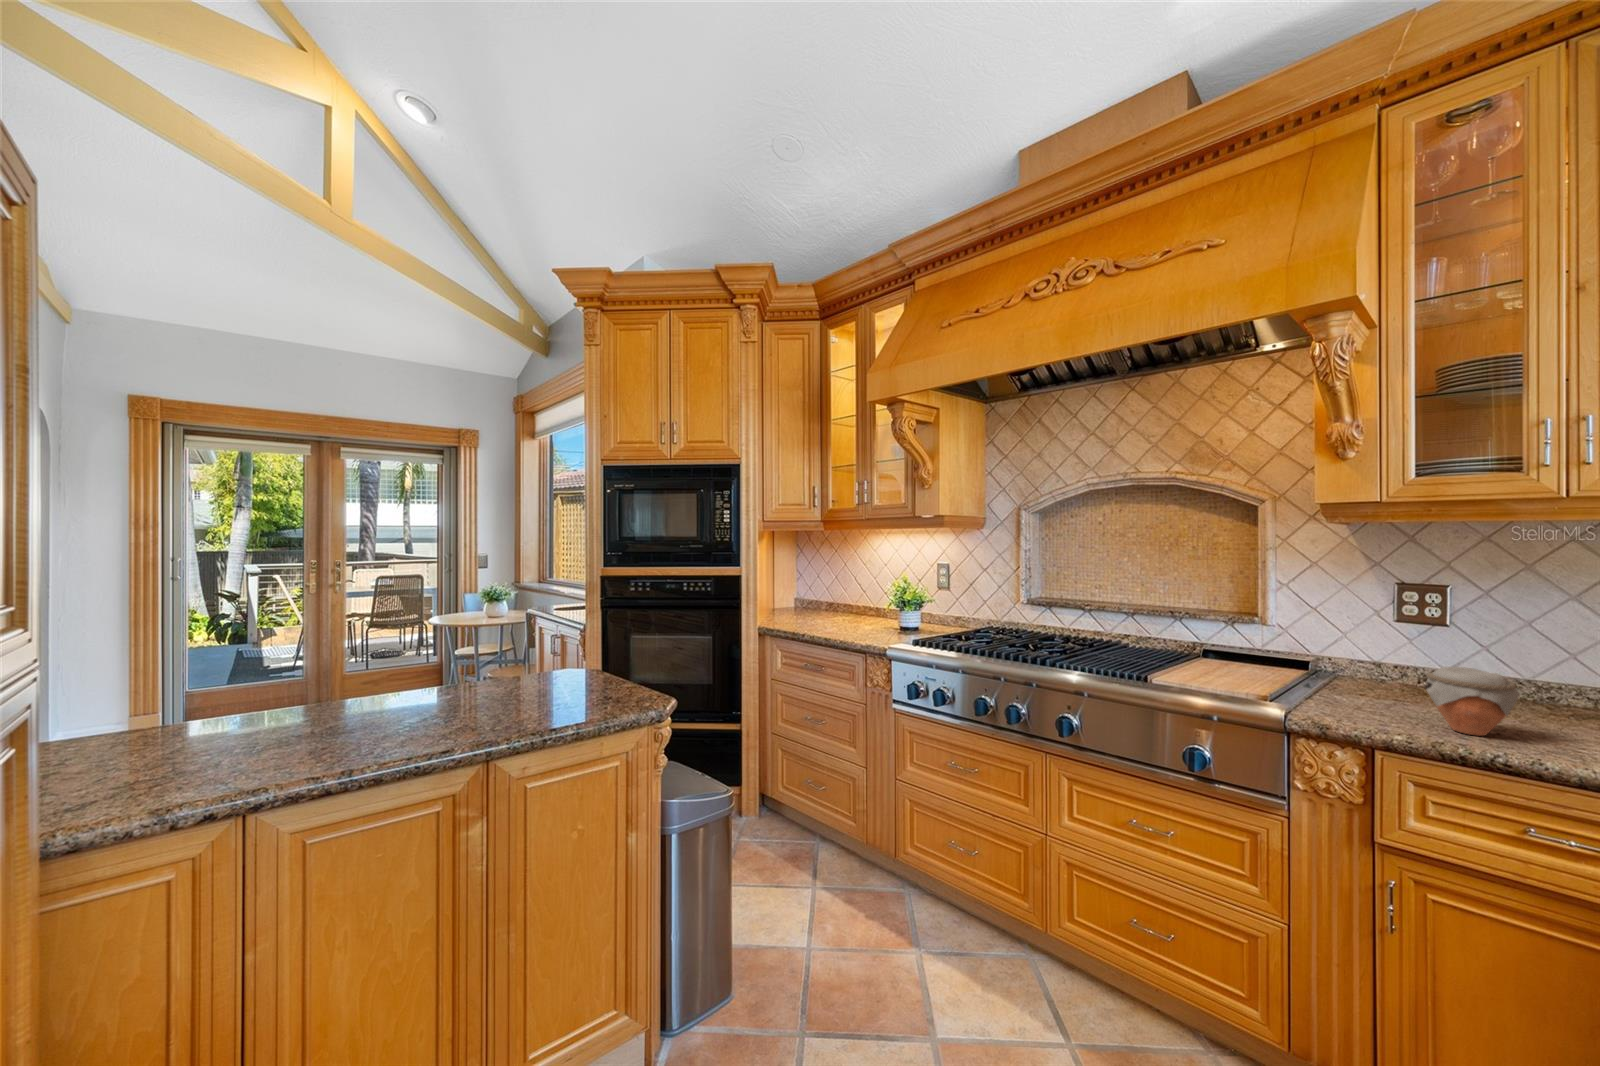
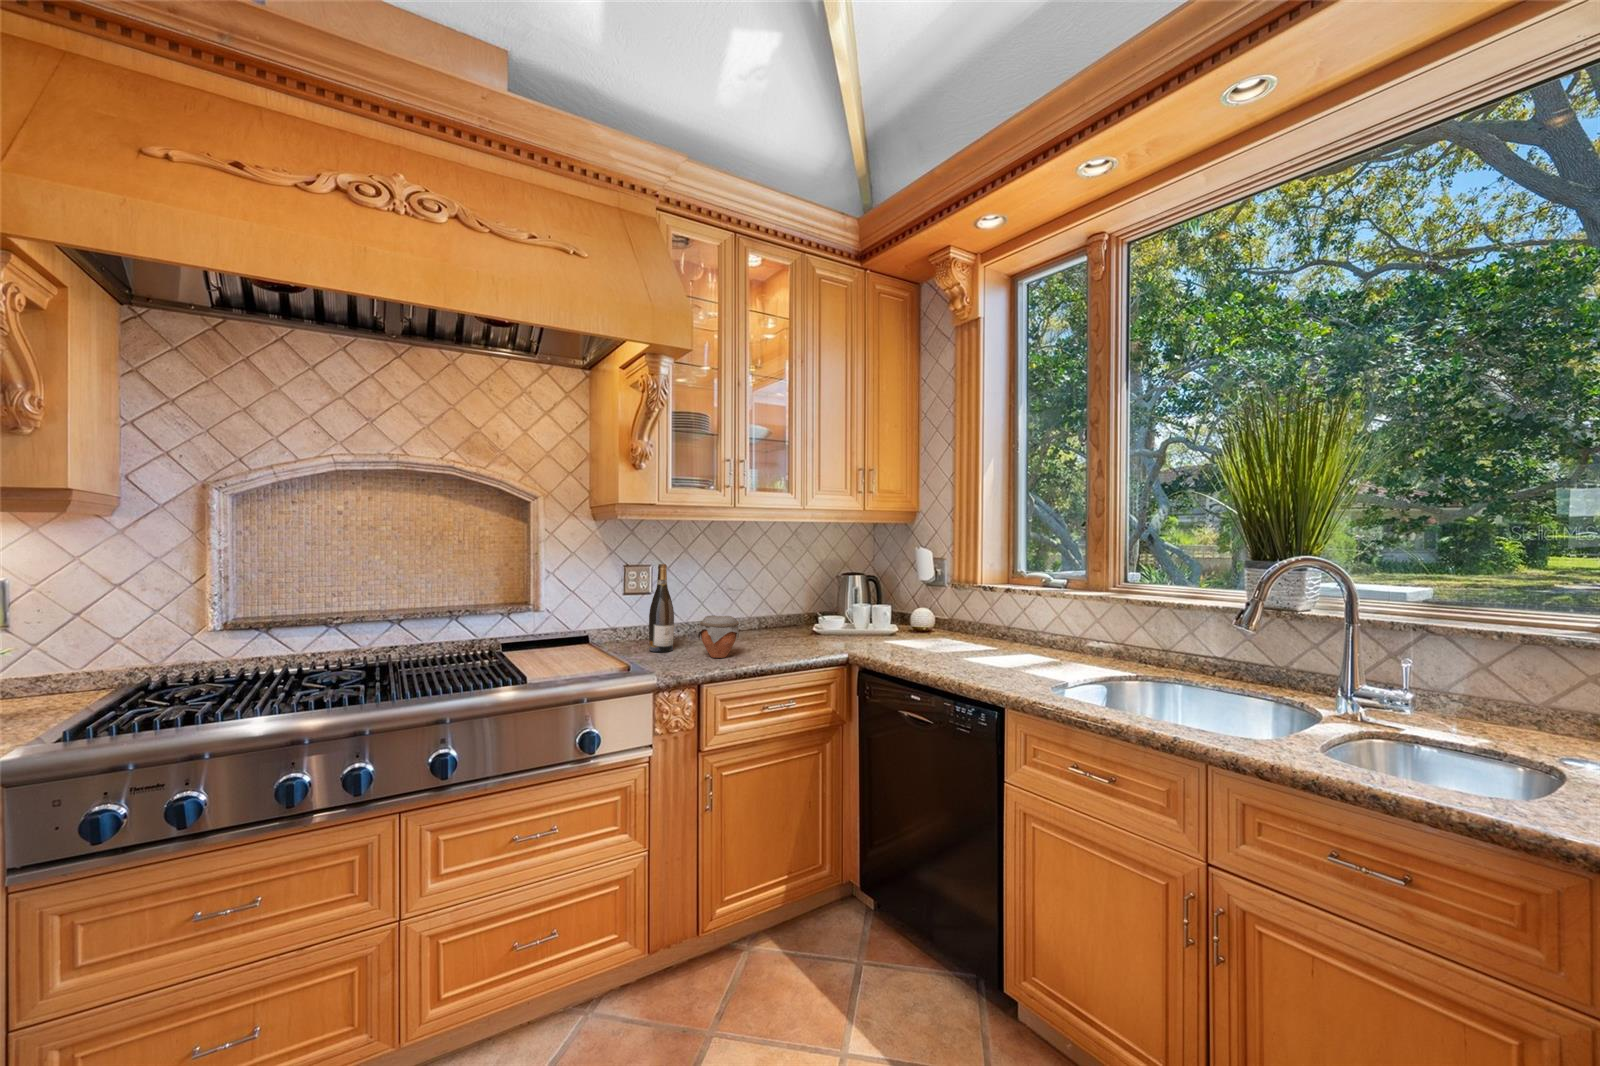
wine bottle: none [1384,584,1431,708] -> present [649,564,674,652]

